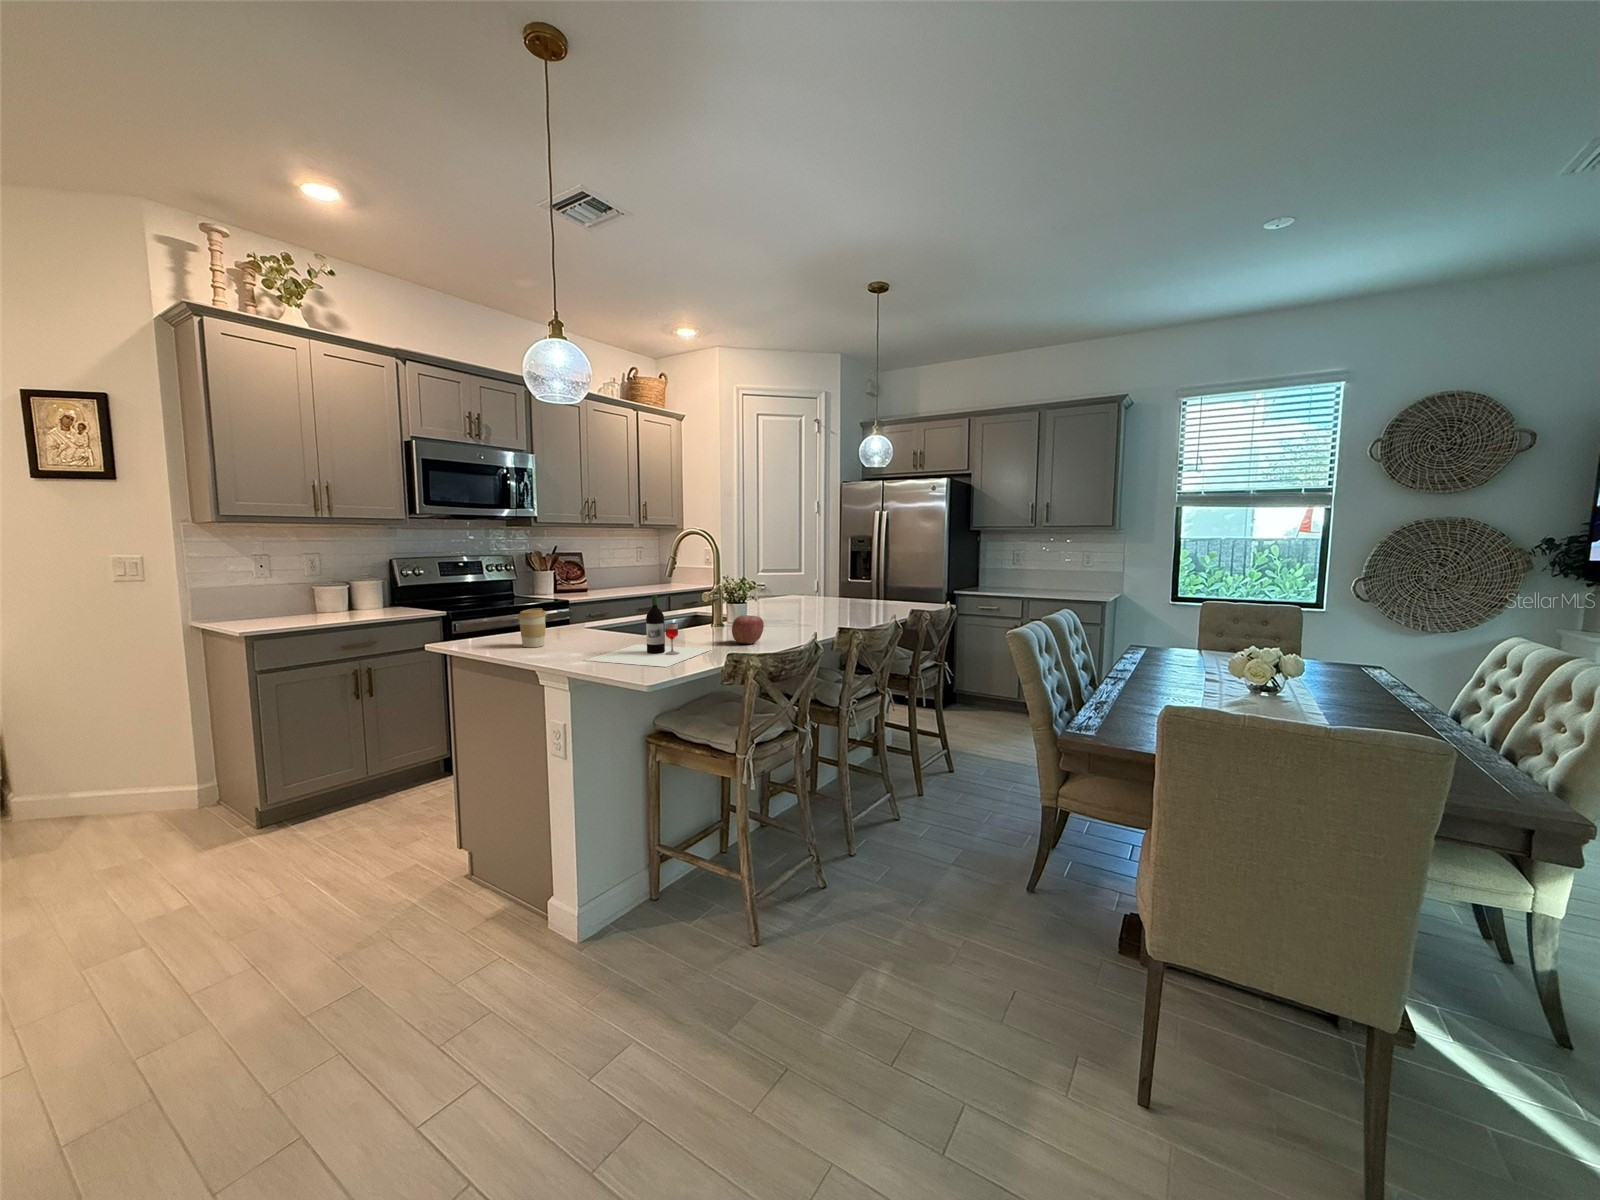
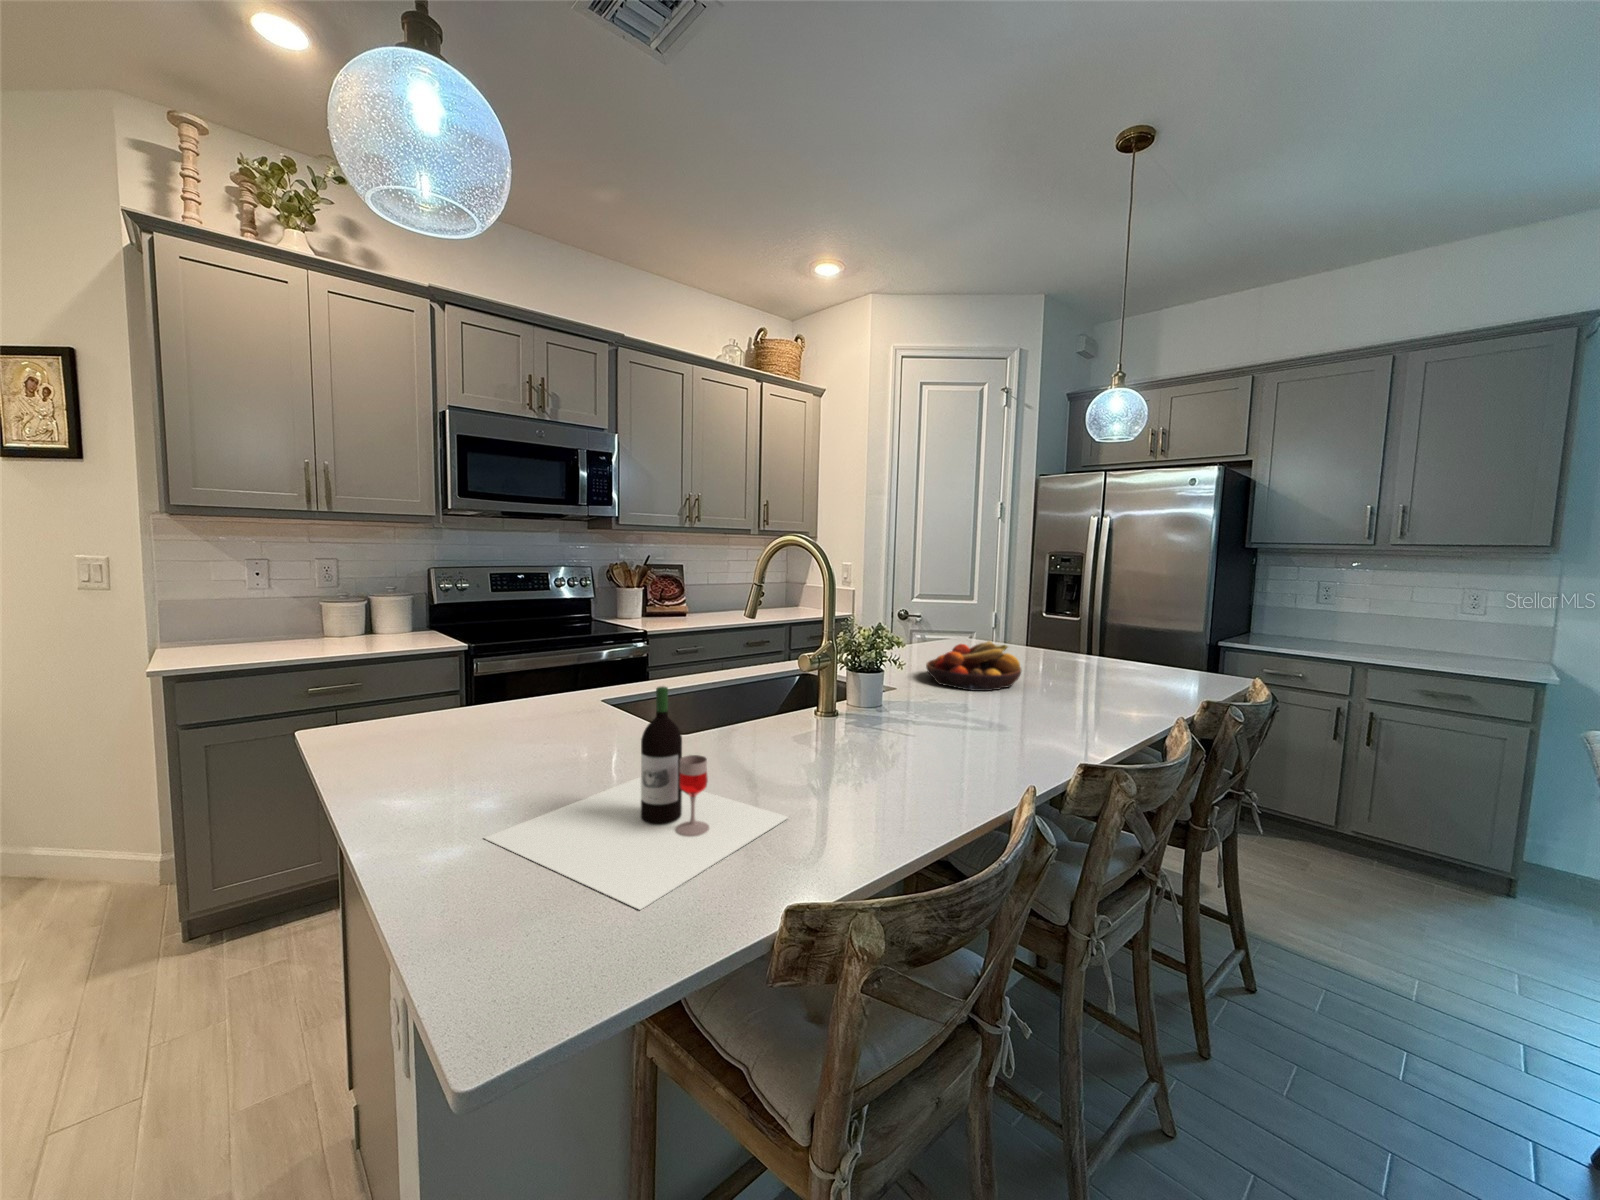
fruit bowl: none [769,588,823,614] -> present [926,641,1021,691]
coffee cup: present [518,608,546,647] -> none [428,685,486,764]
apple: present [732,615,764,644] -> none [842,728,913,797]

